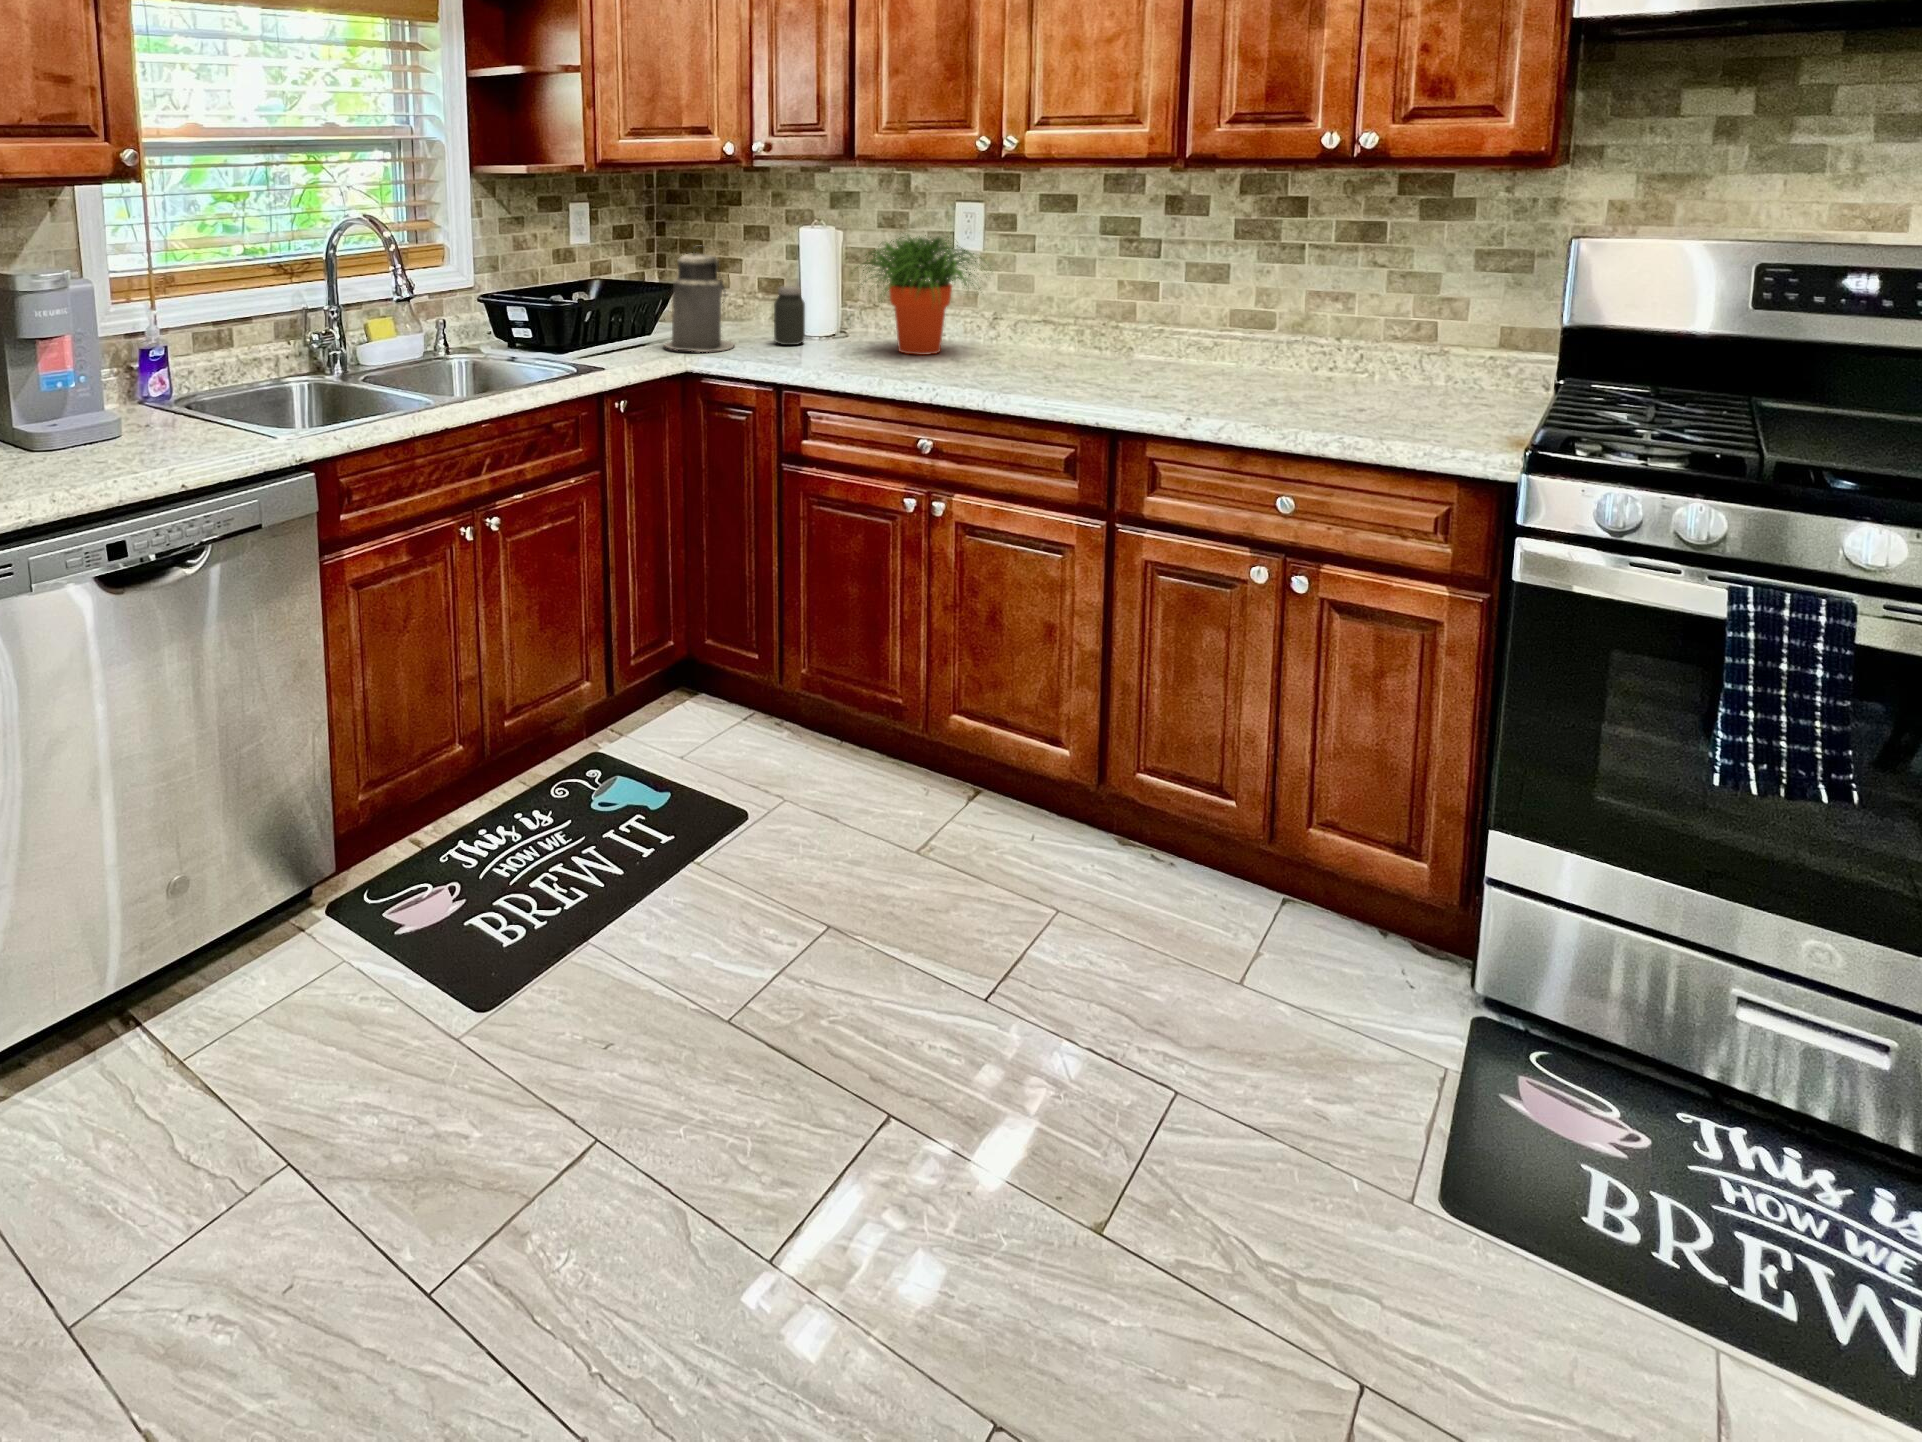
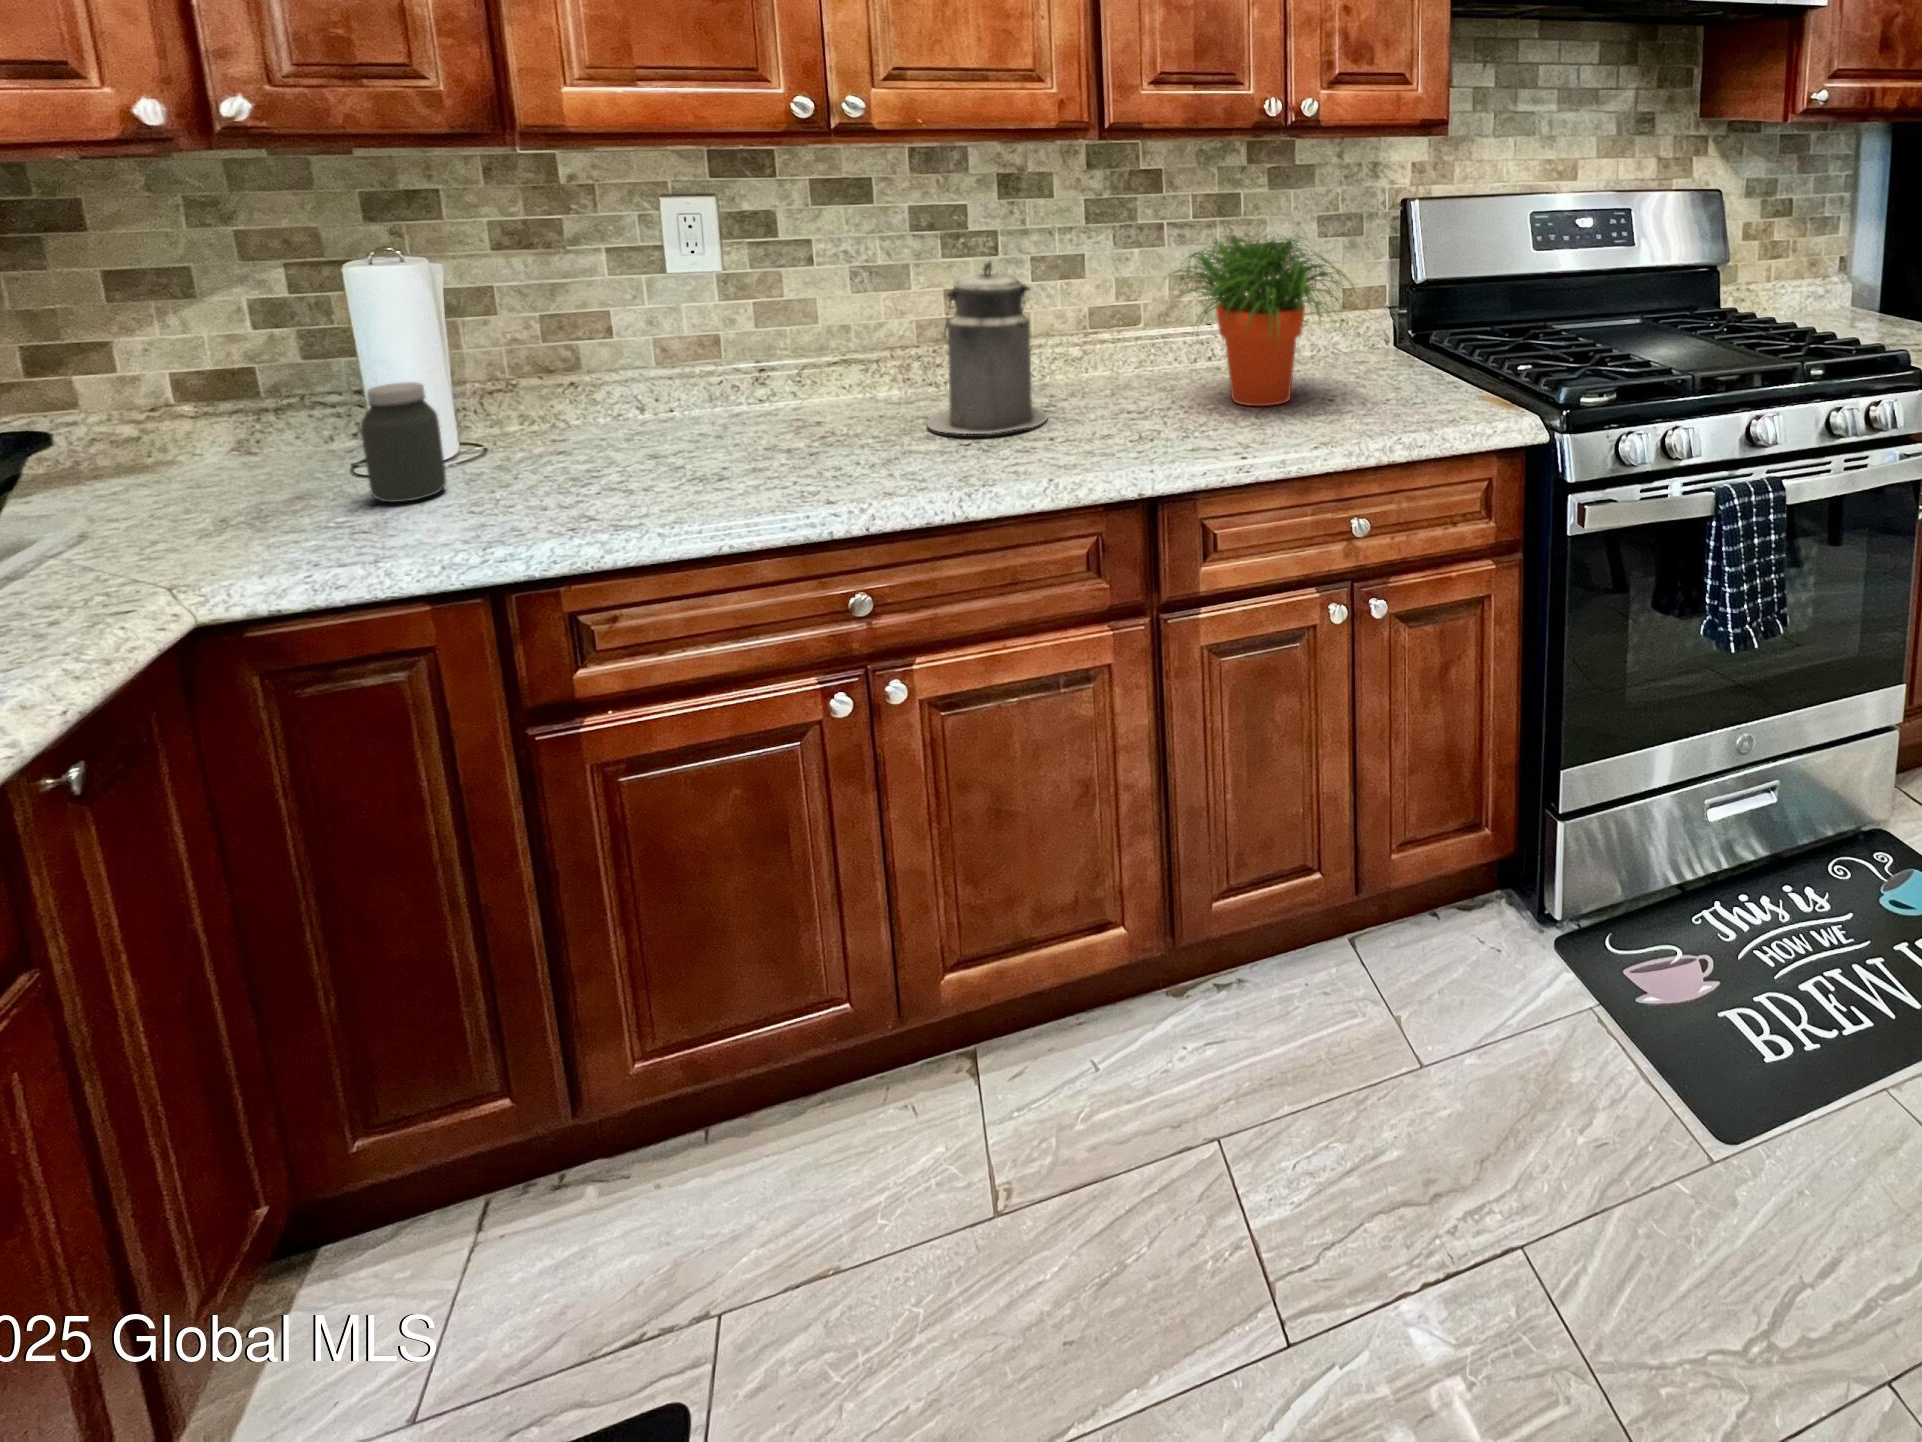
potted plant: present [855,235,991,355] -> present [1166,234,1355,406]
canister: present [664,245,734,352] -> present [927,261,1047,434]

